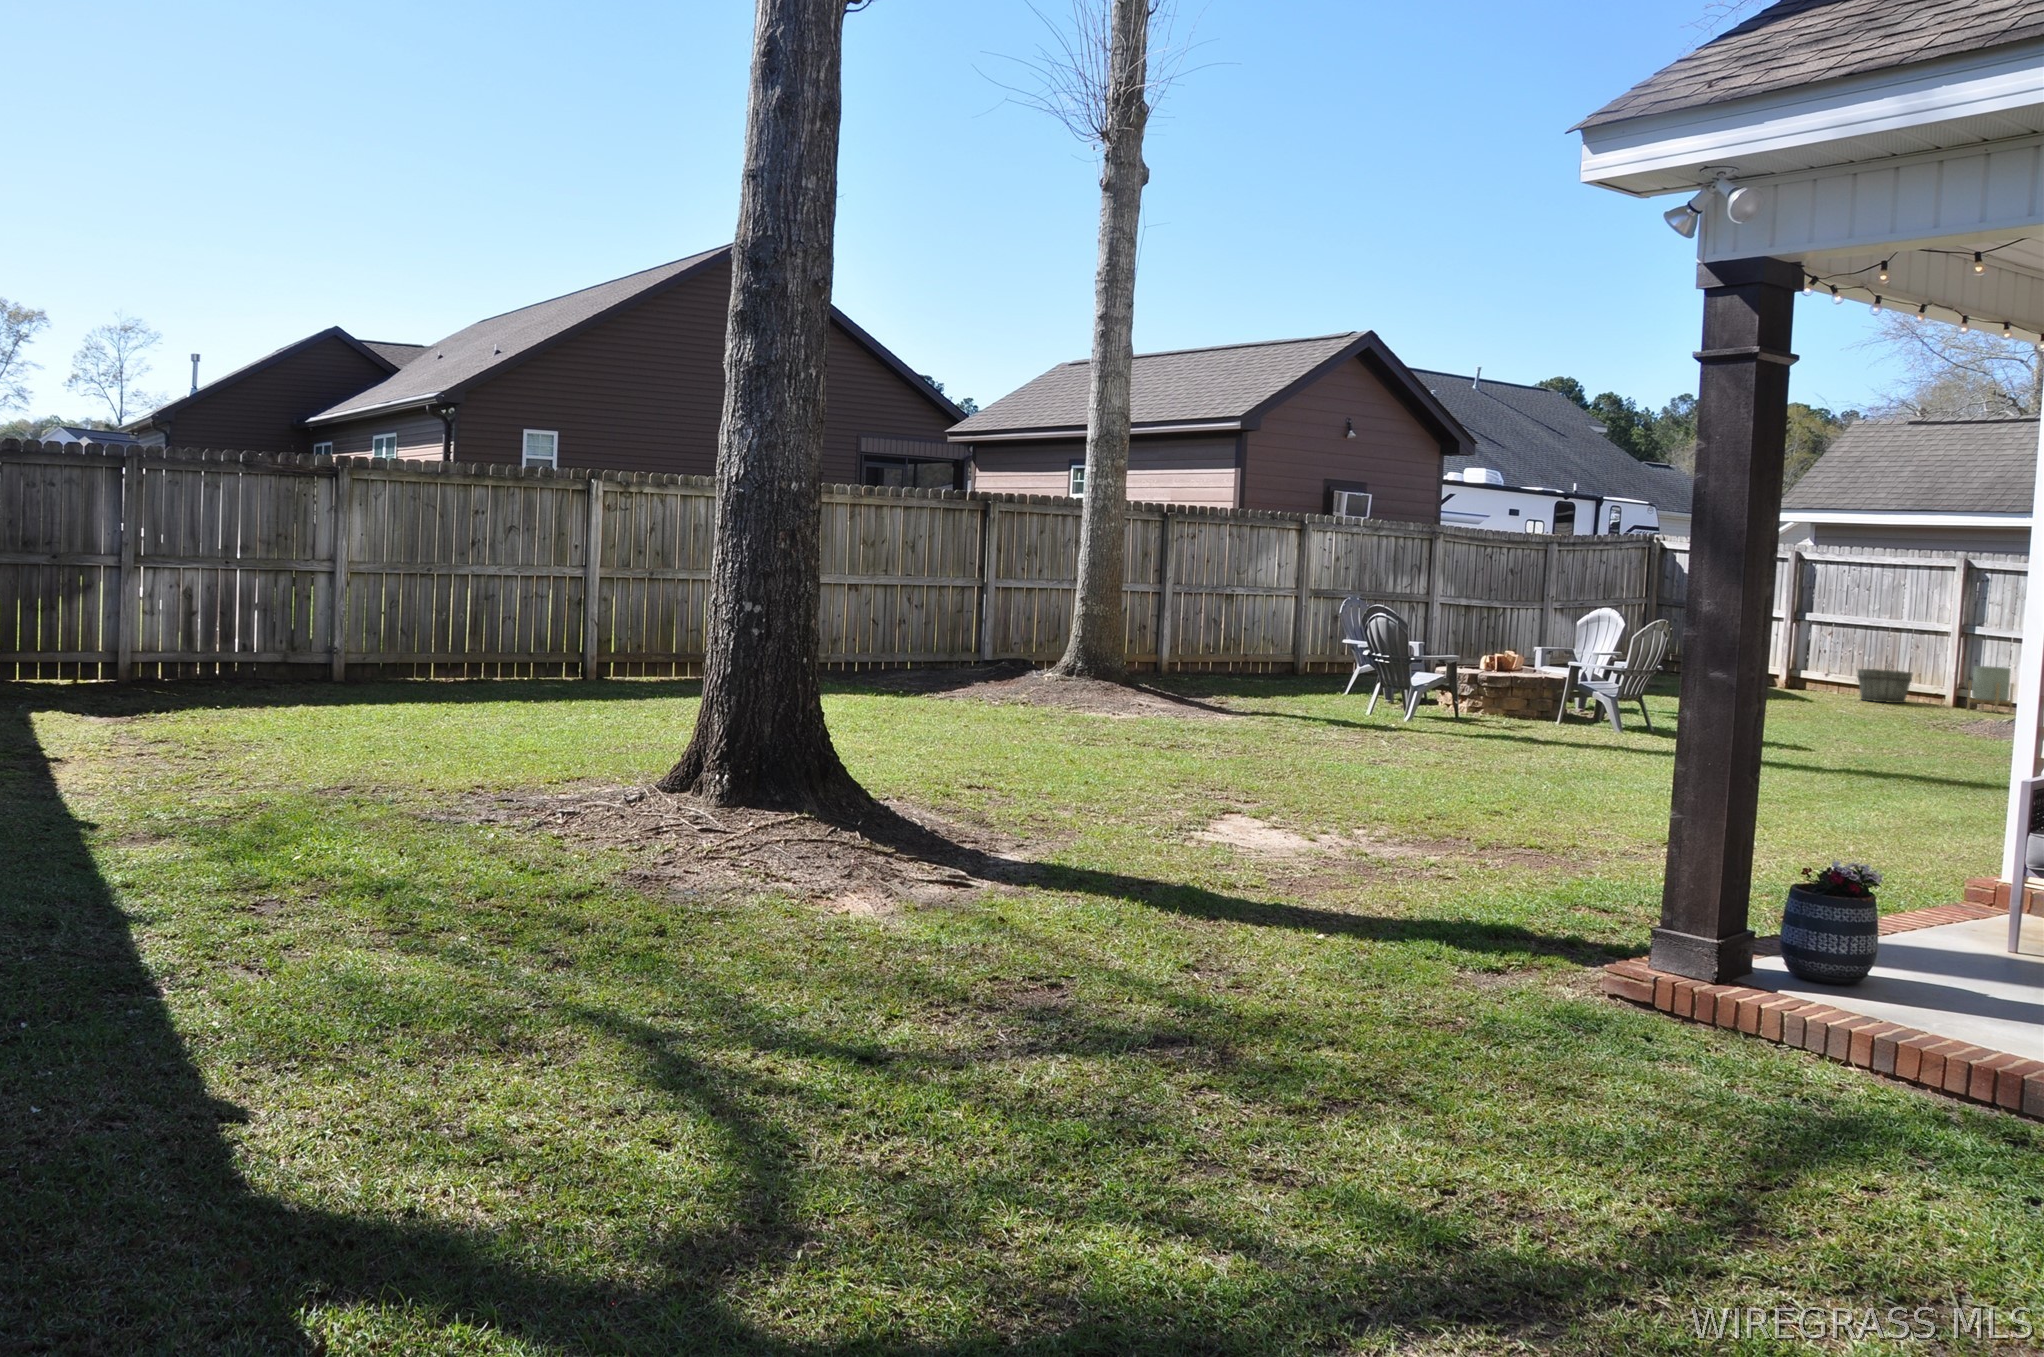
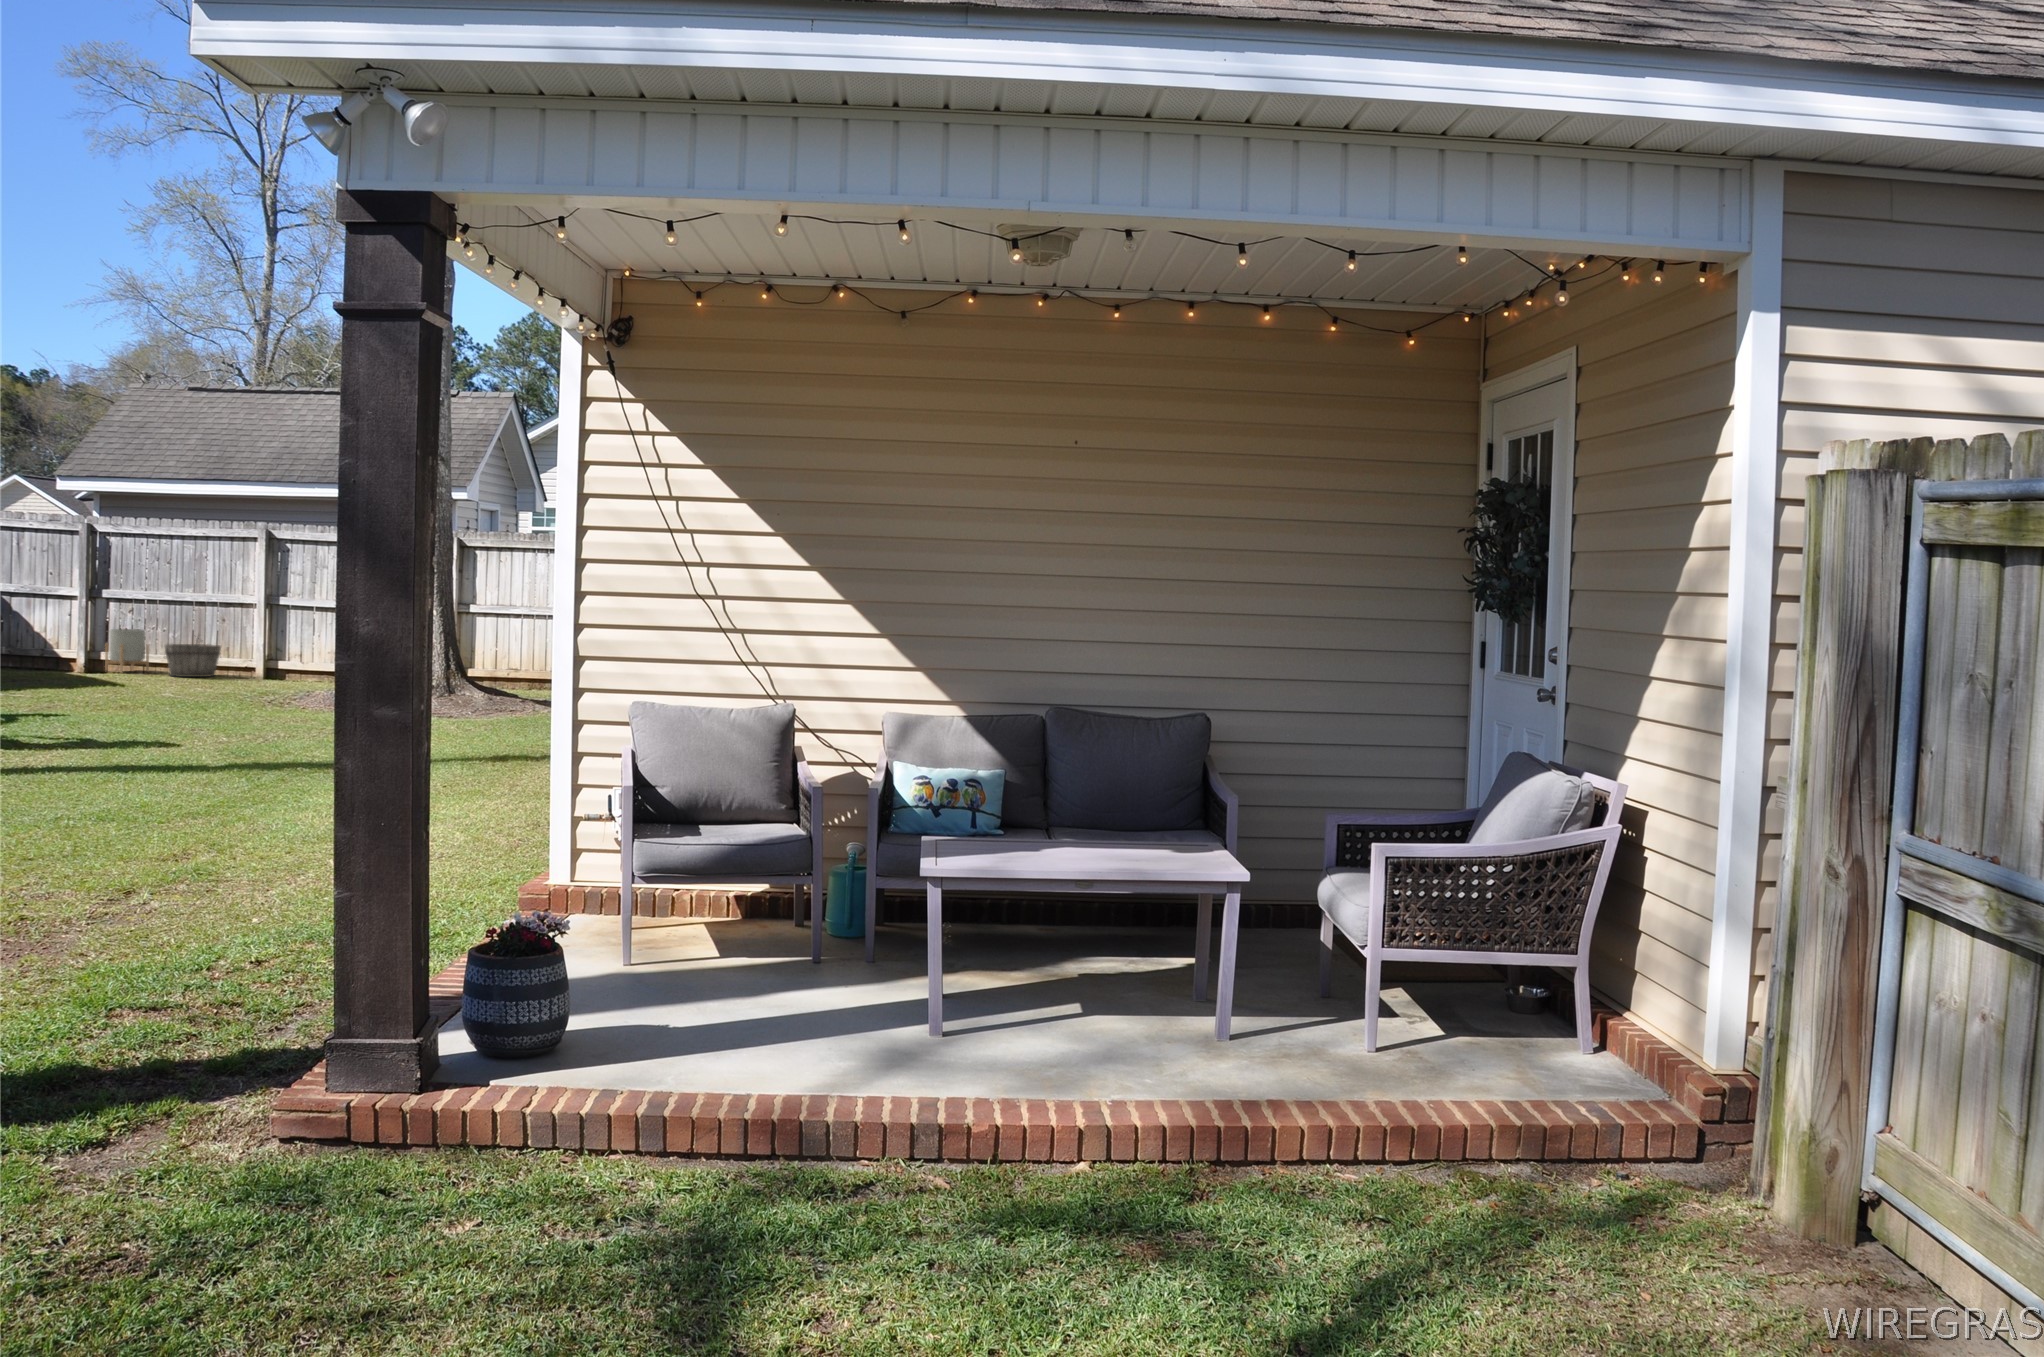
planter: present [1967,666,2014,712] -> present [105,629,149,672]

